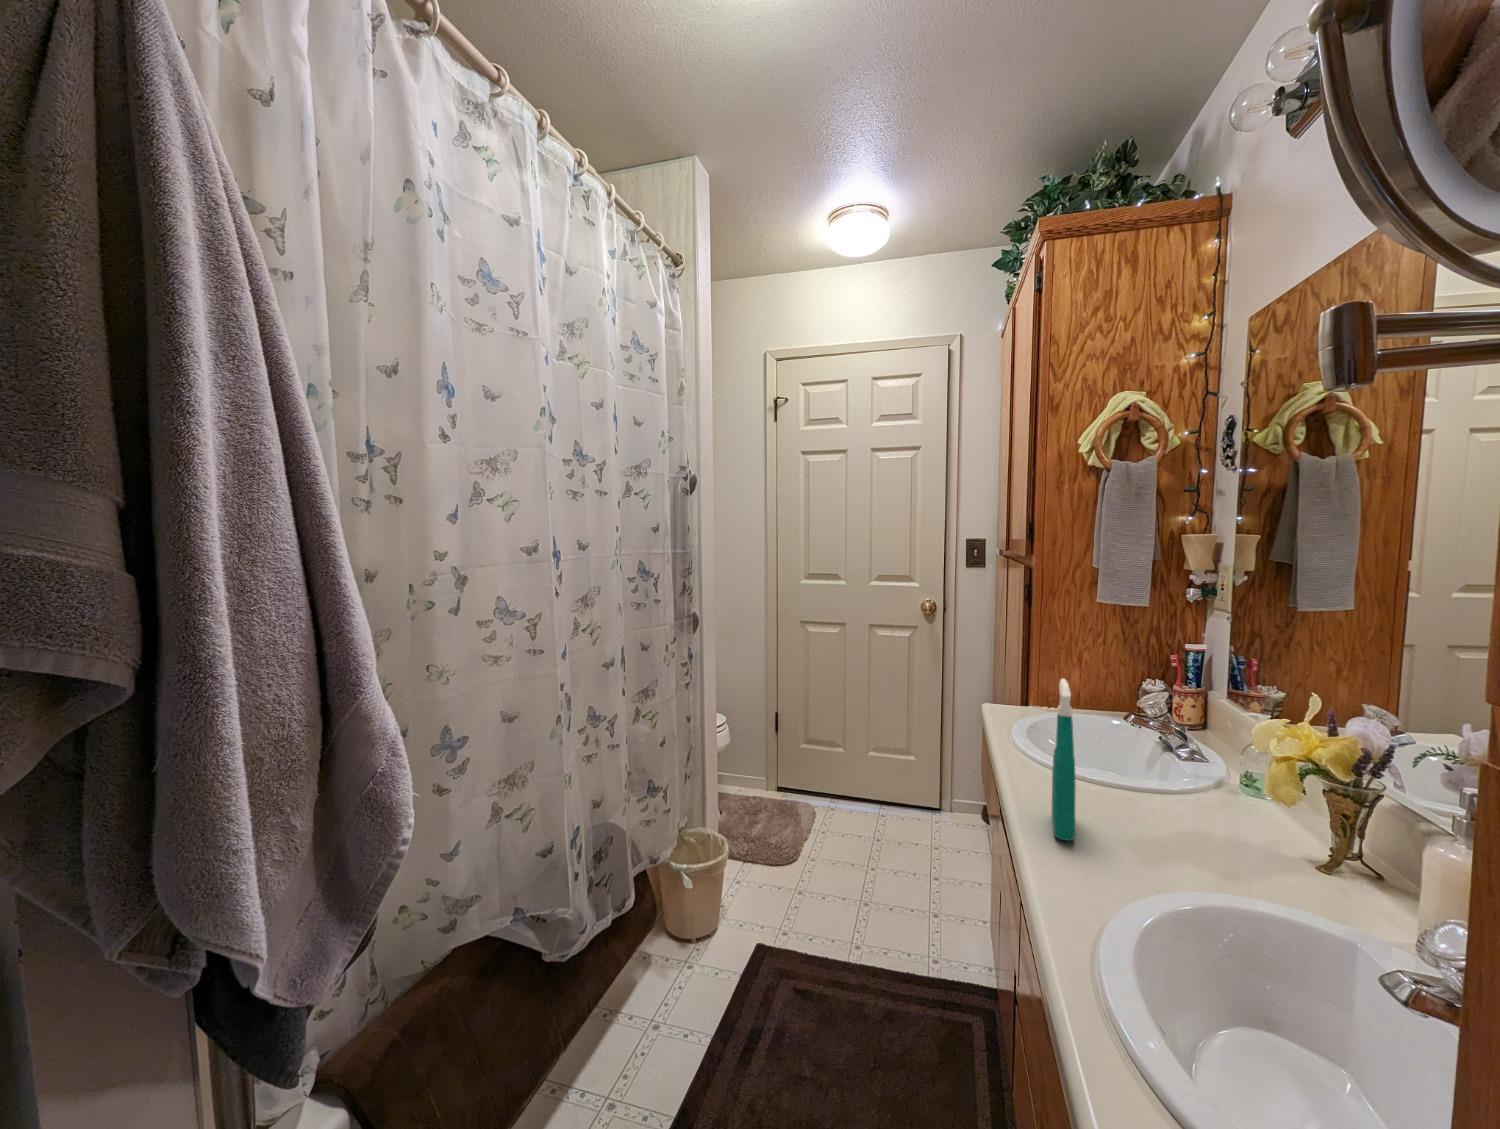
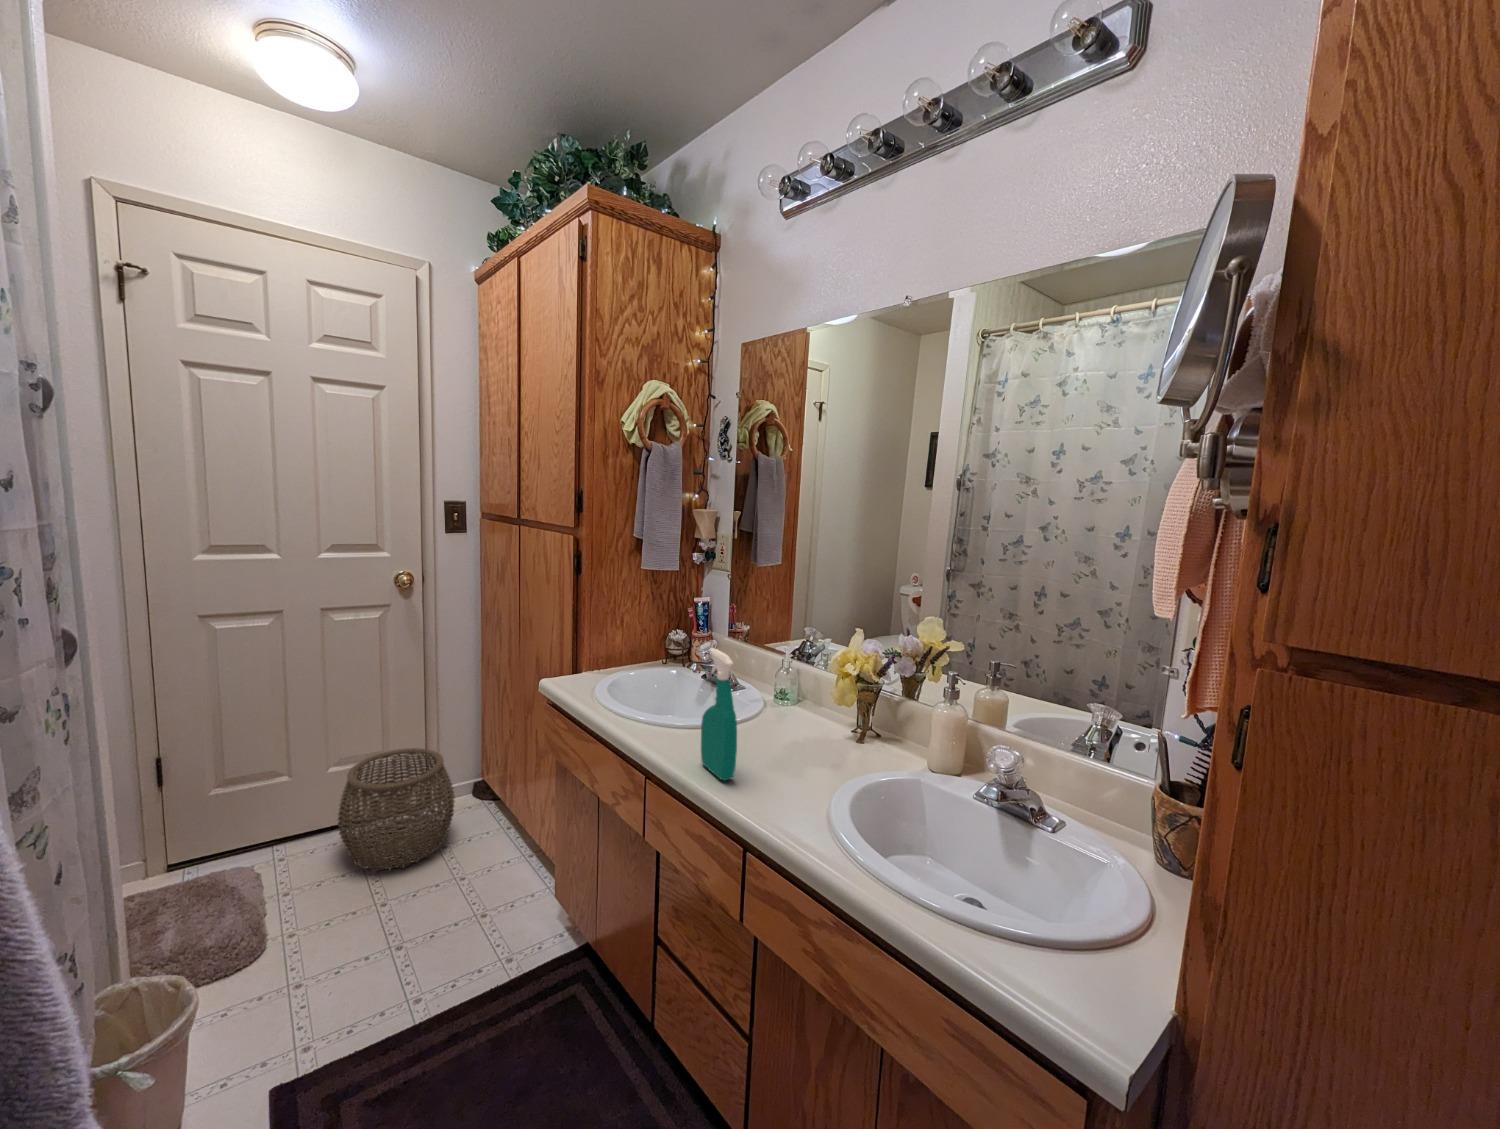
woven basket: none [861,750,950,851] -> present [338,748,455,871]

